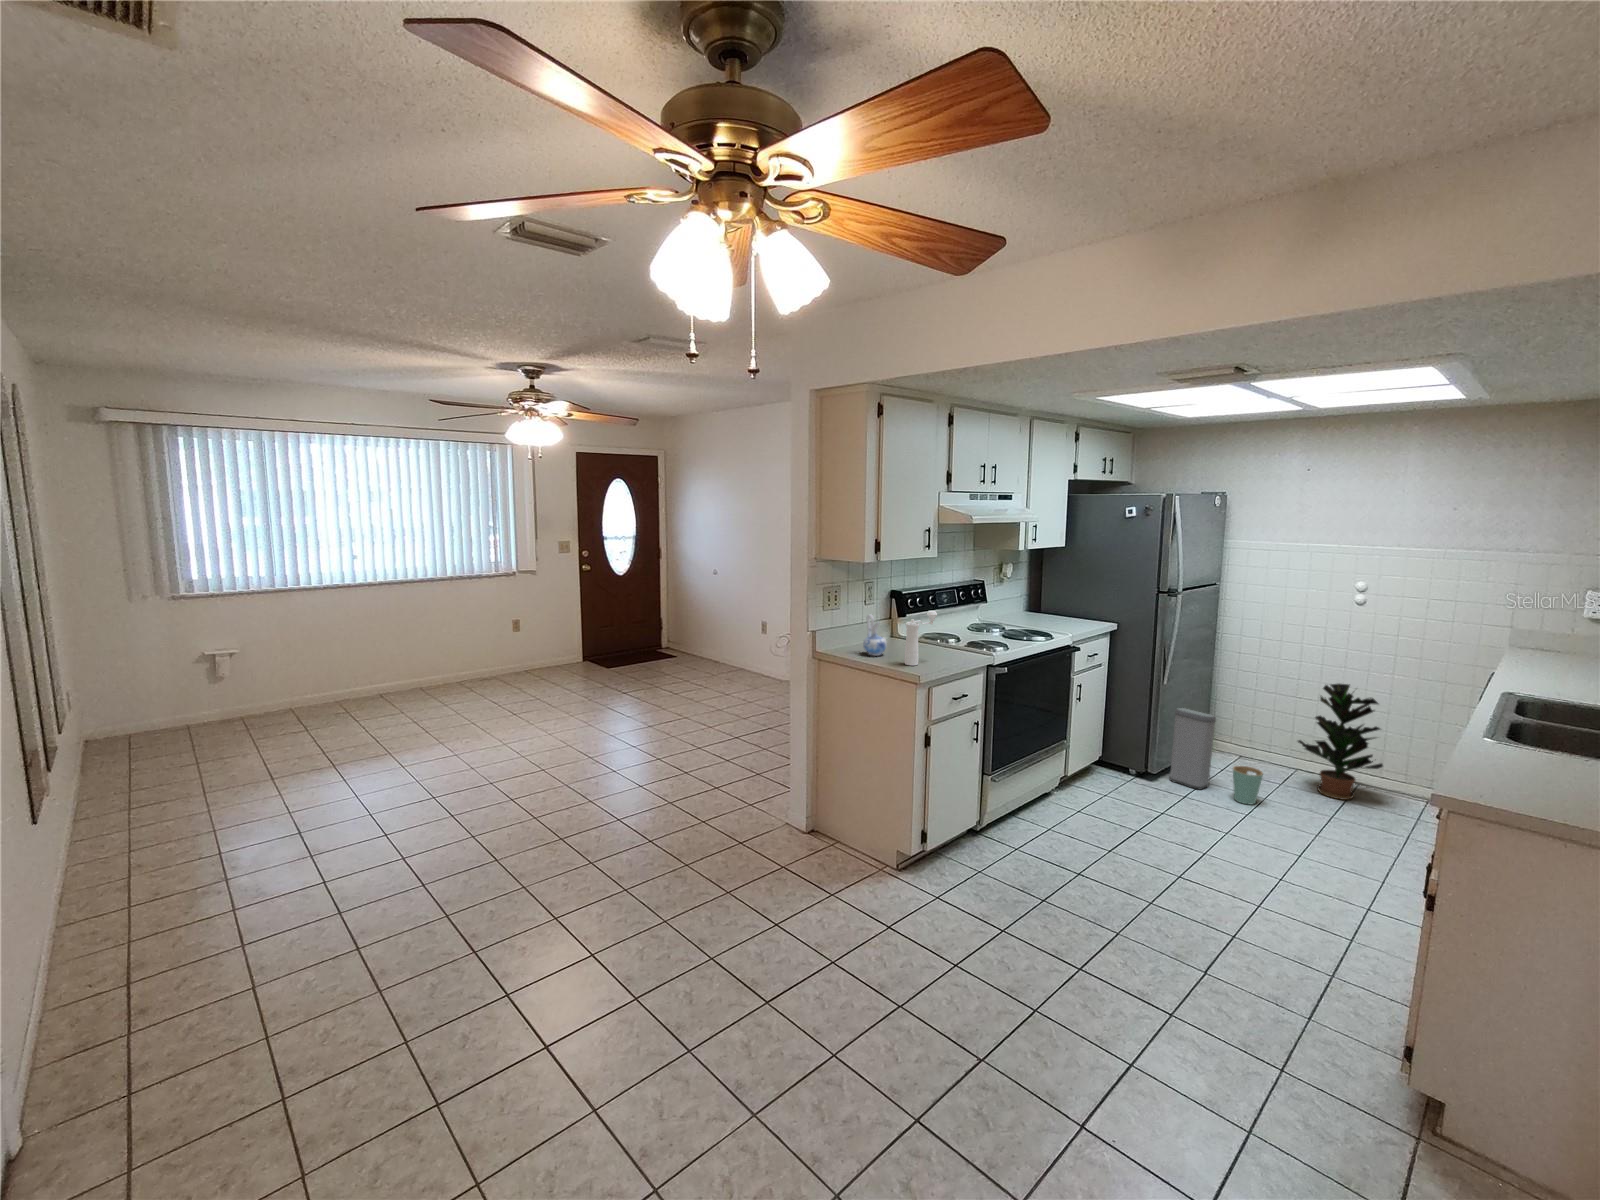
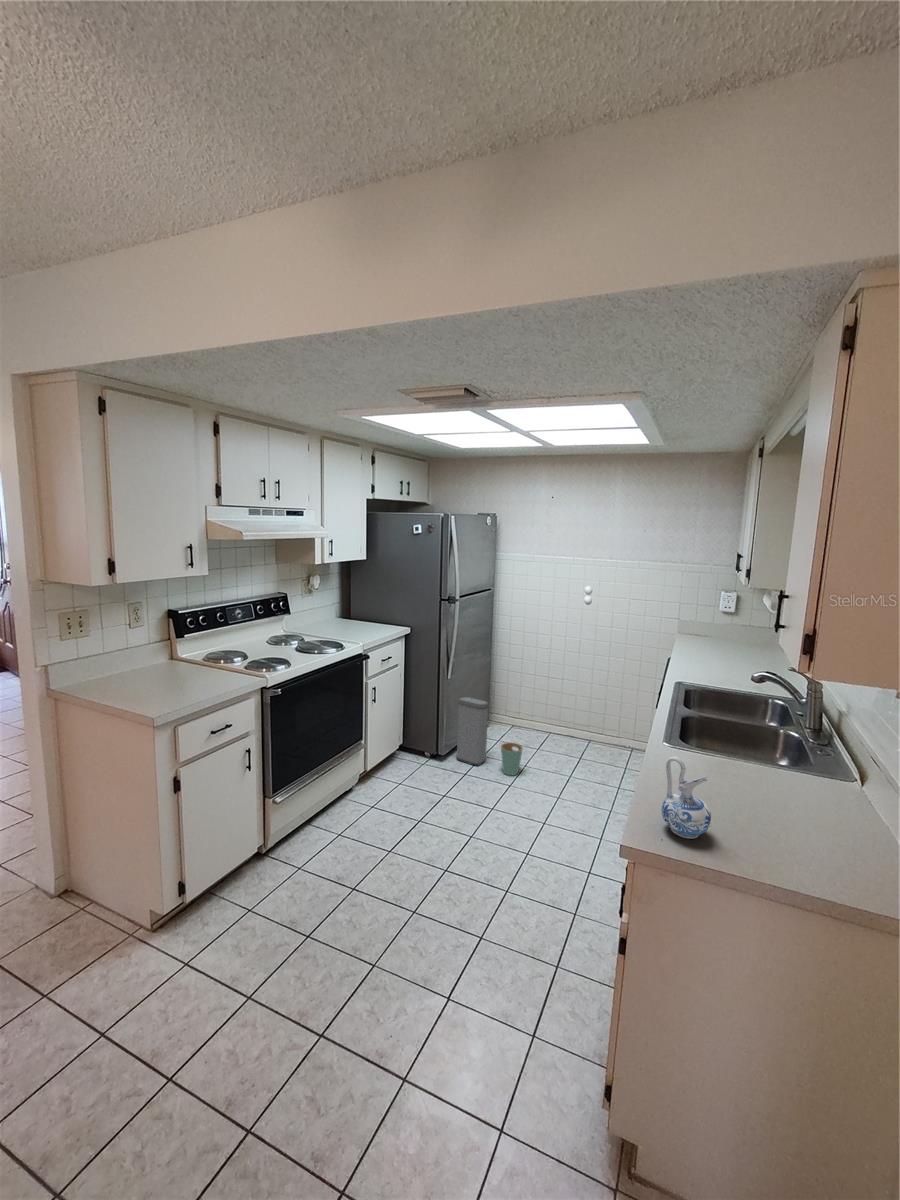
pepper mill: present [905,611,937,666] -> none [145,637,190,702]
ceramic pitcher: present [863,614,887,656] -> present [662,757,711,839]
potted plant: present [1298,684,1383,800] -> none [548,667,604,759]

